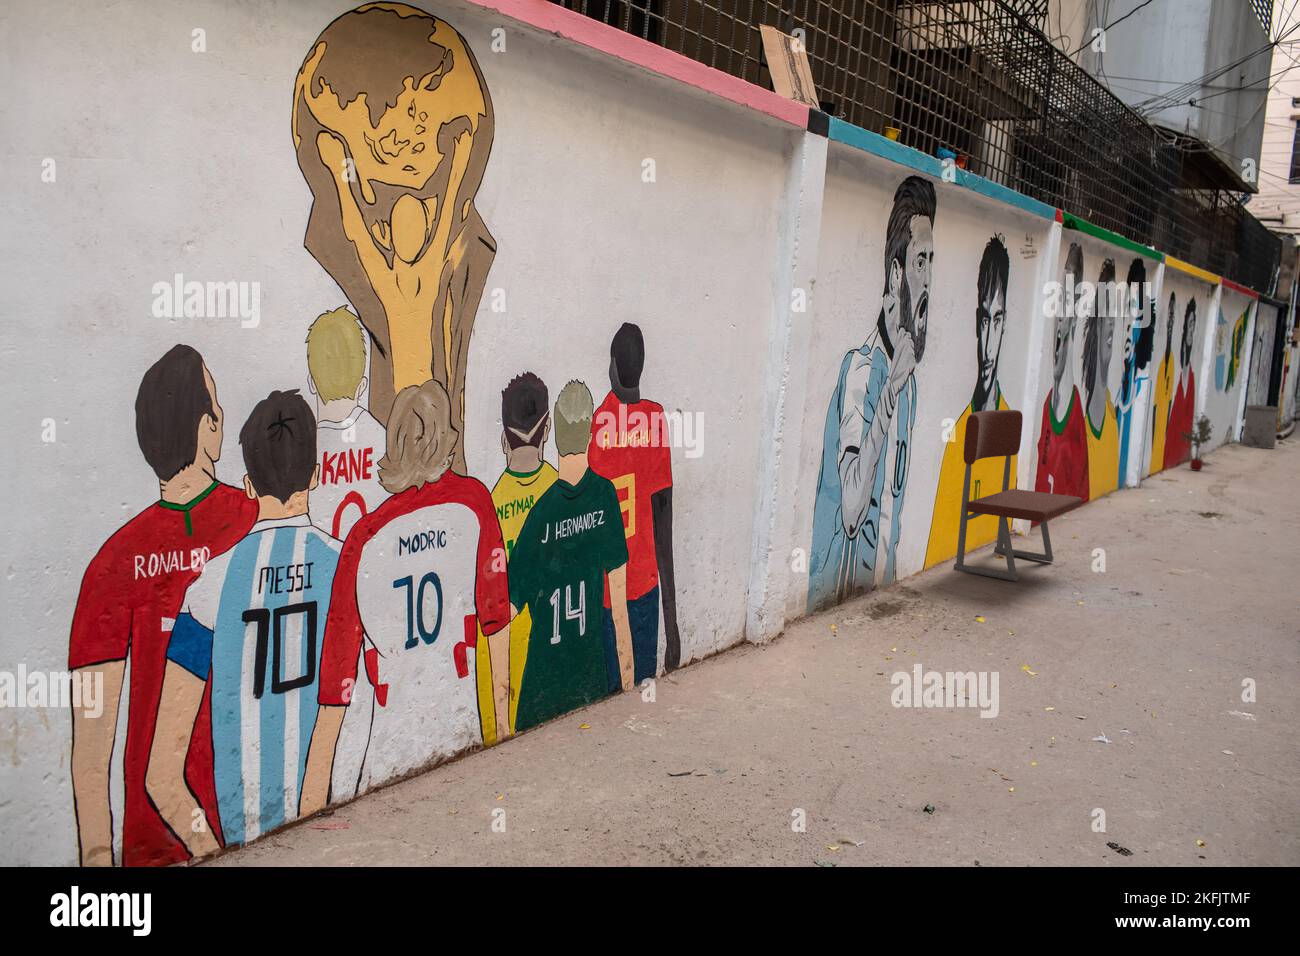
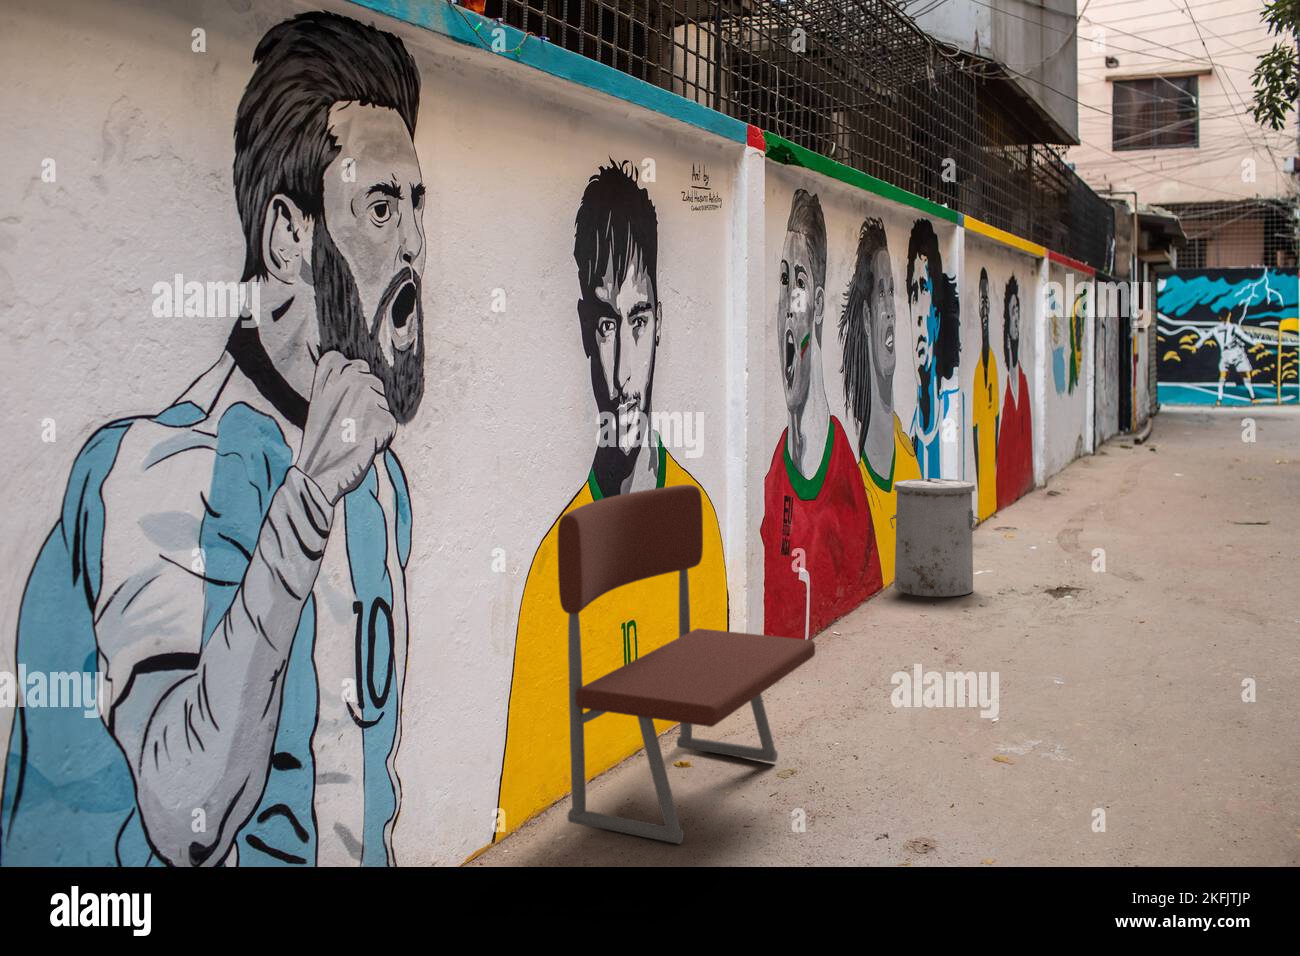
trash can: present [1241,405,1280,448] -> present [890,478,980,597]
potted tree: present [1181,413,1213,471] -> none [1015,428,1057,507]

